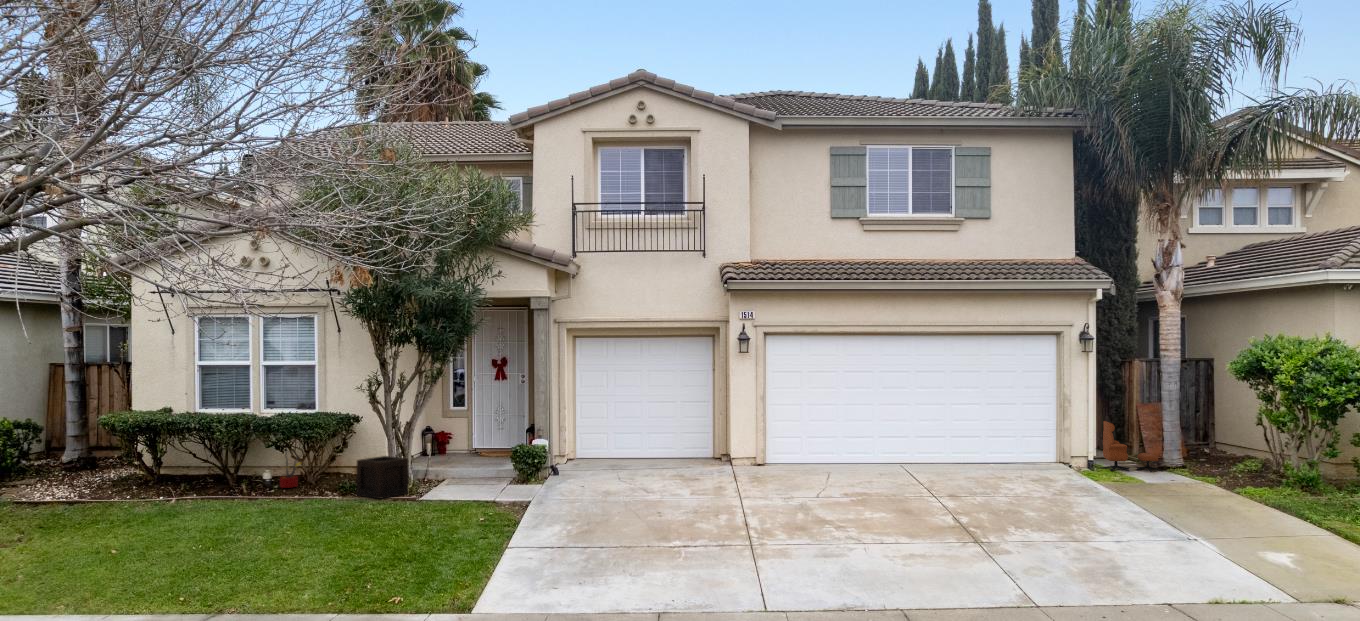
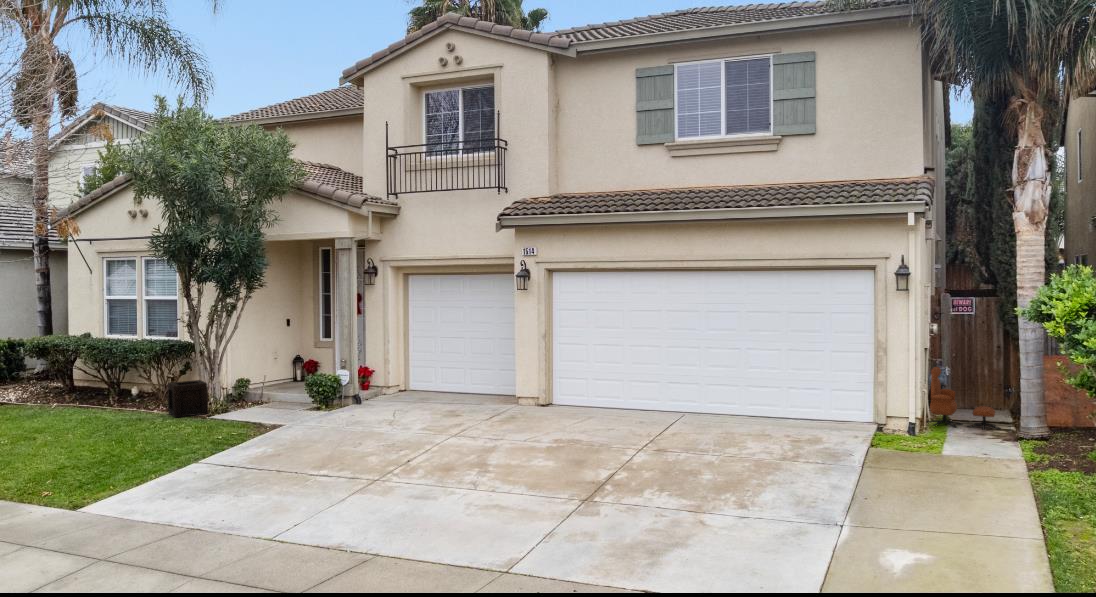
decorative plant: present [280,448,301,488] -> none [132,367,149,404]

